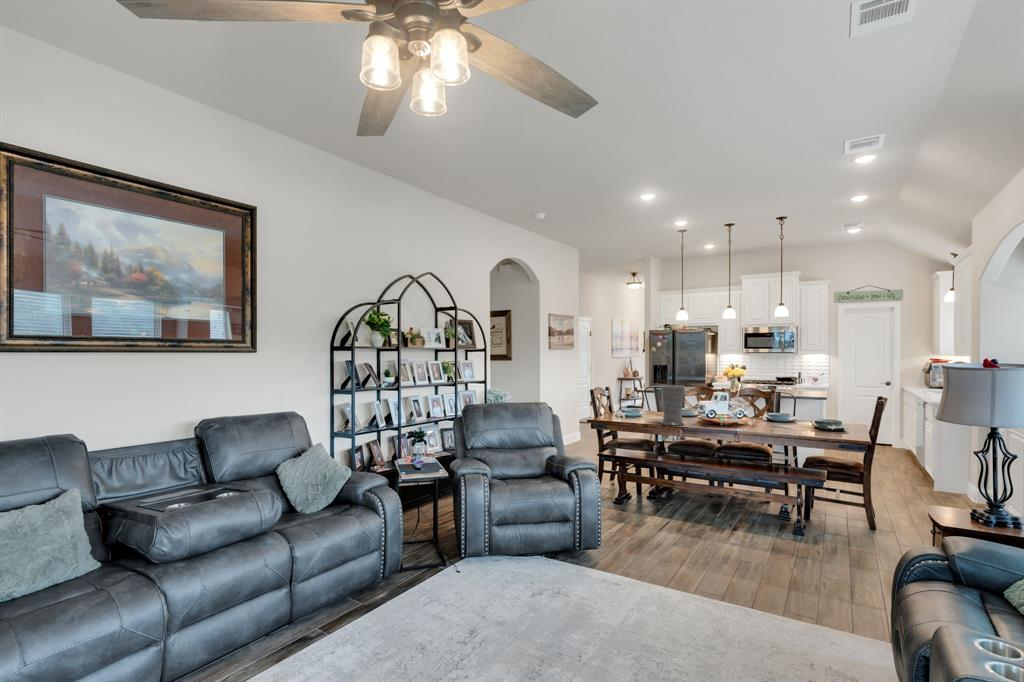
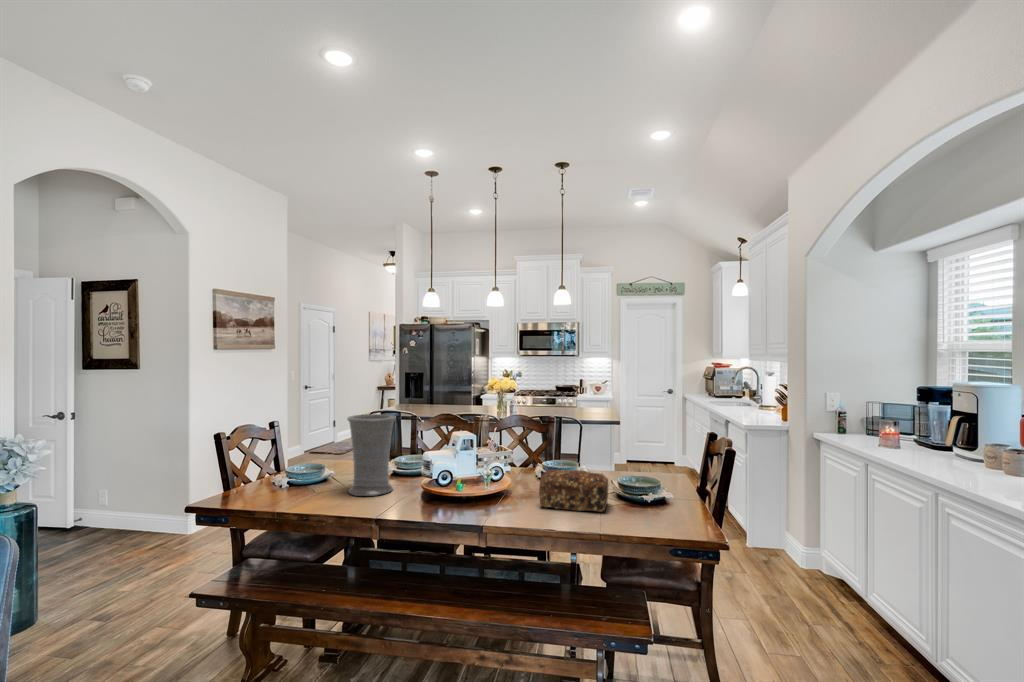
bread loaf: none [770,415,812,437] -> present [539,470,608,512]

